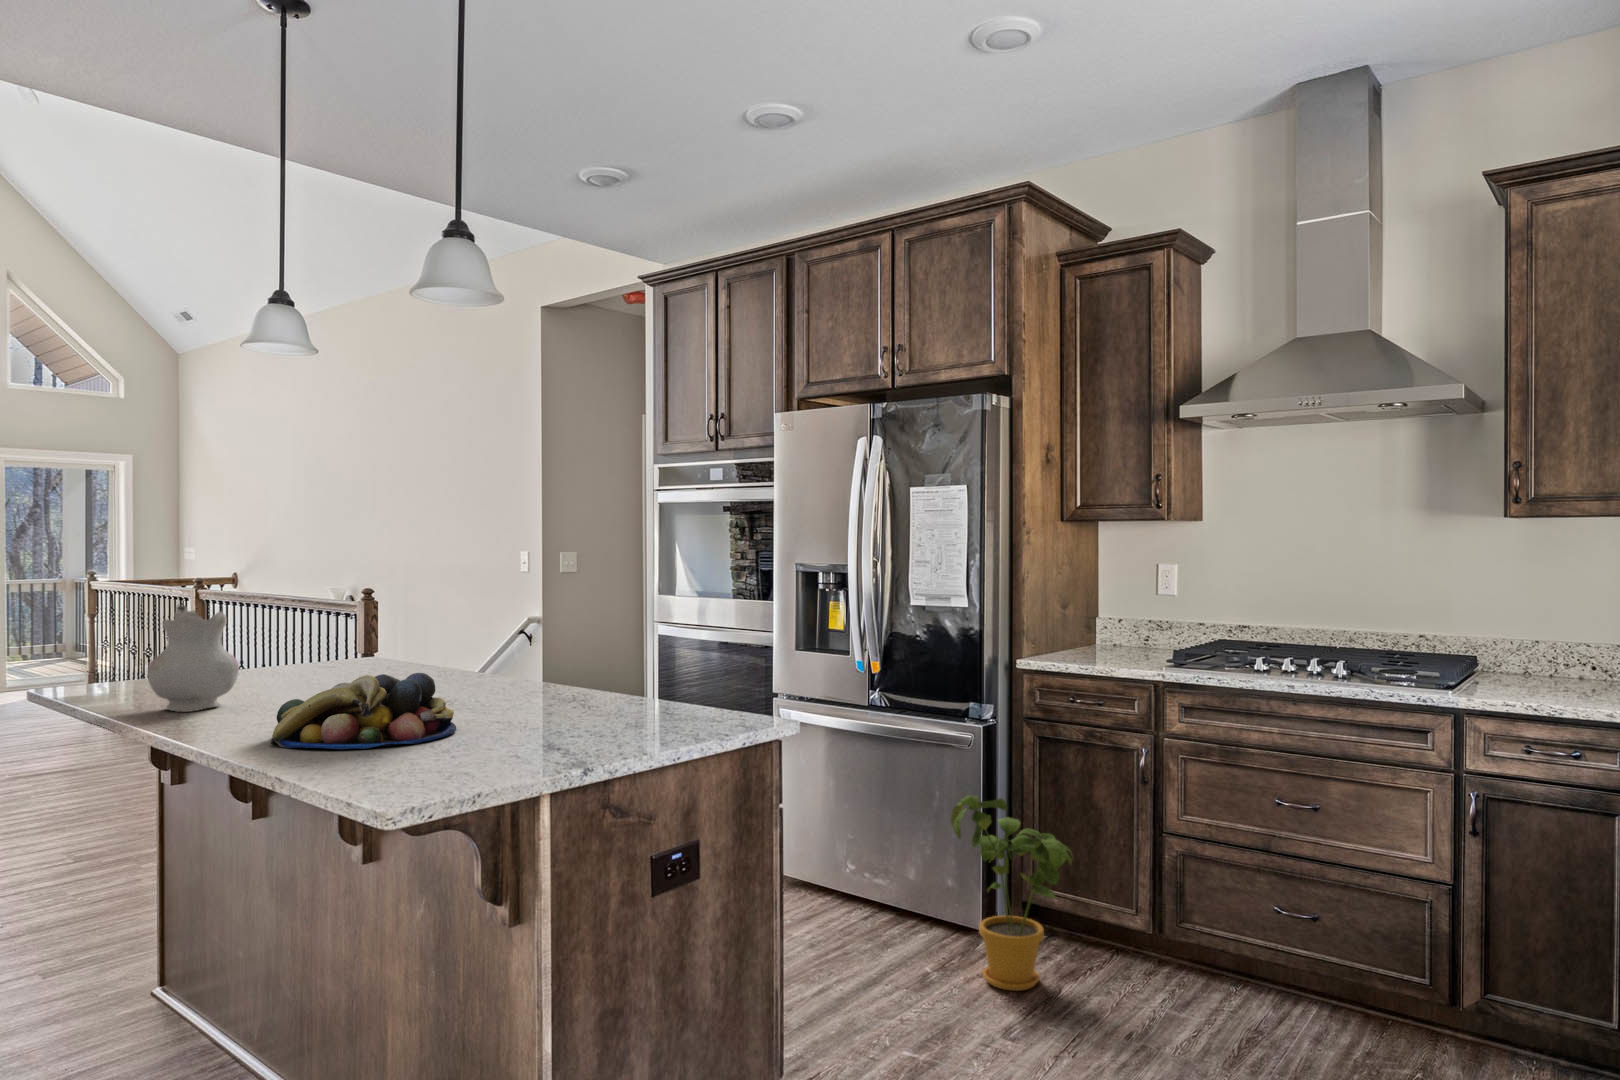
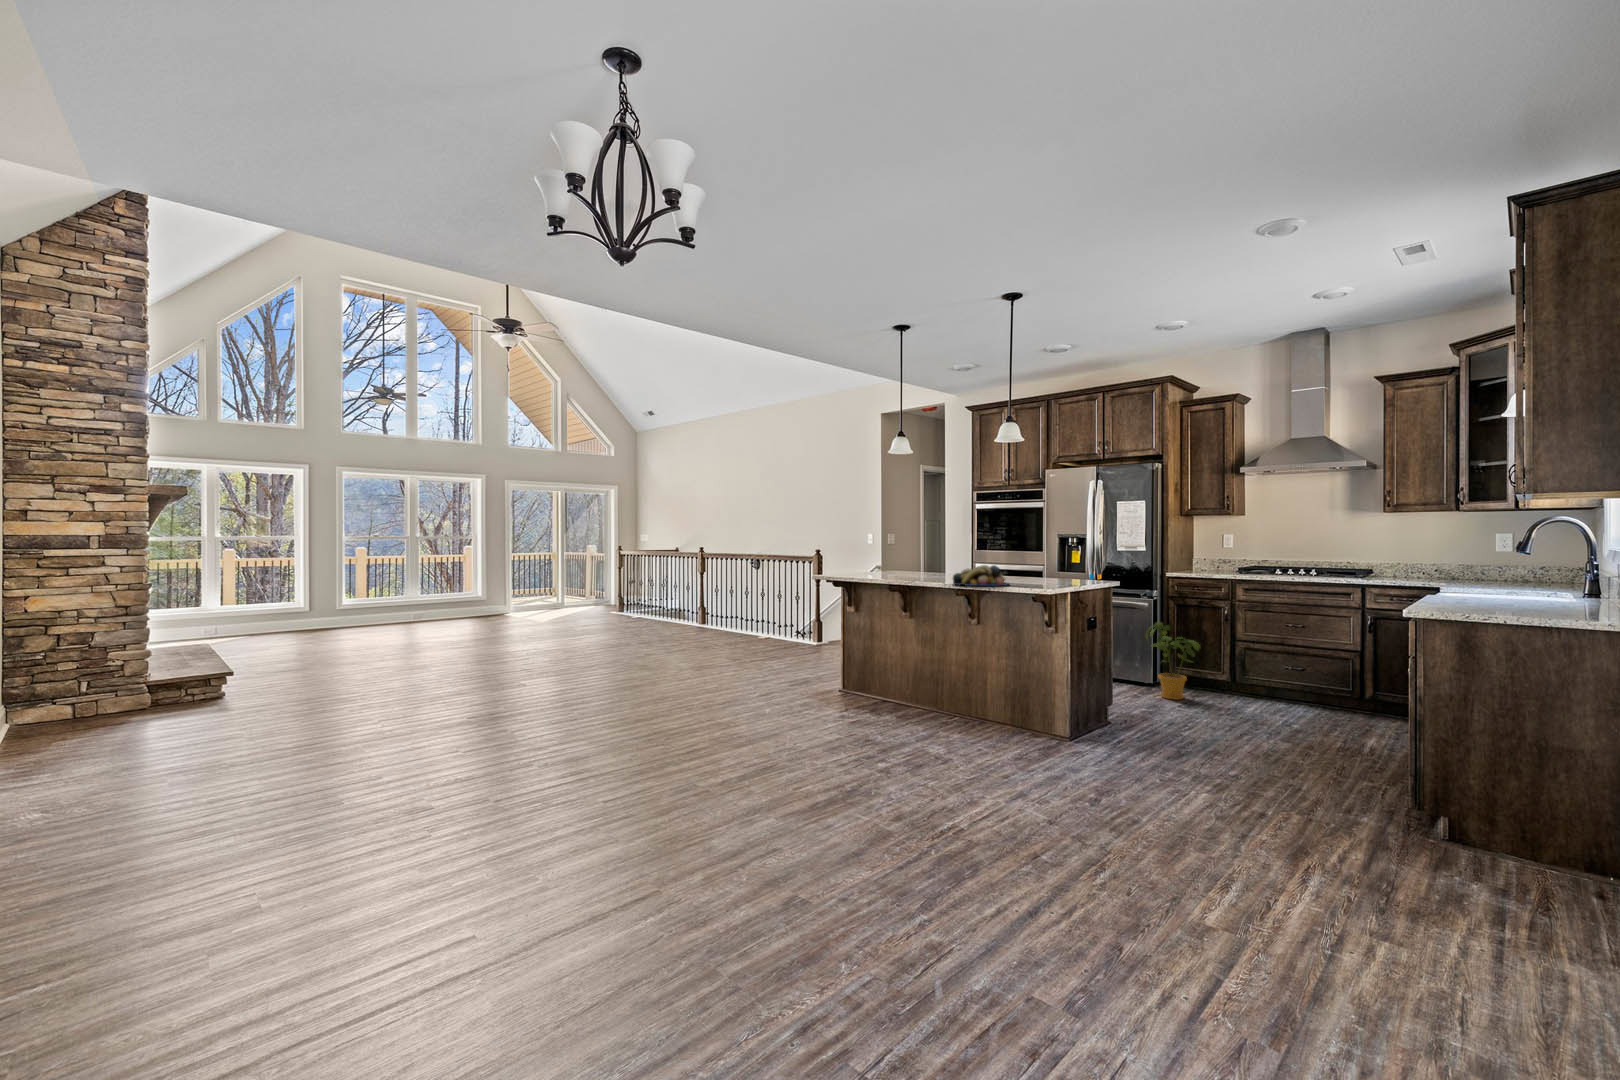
ceramic pitcher: present [148,605,239,712] -> none [874,545,902,582]

